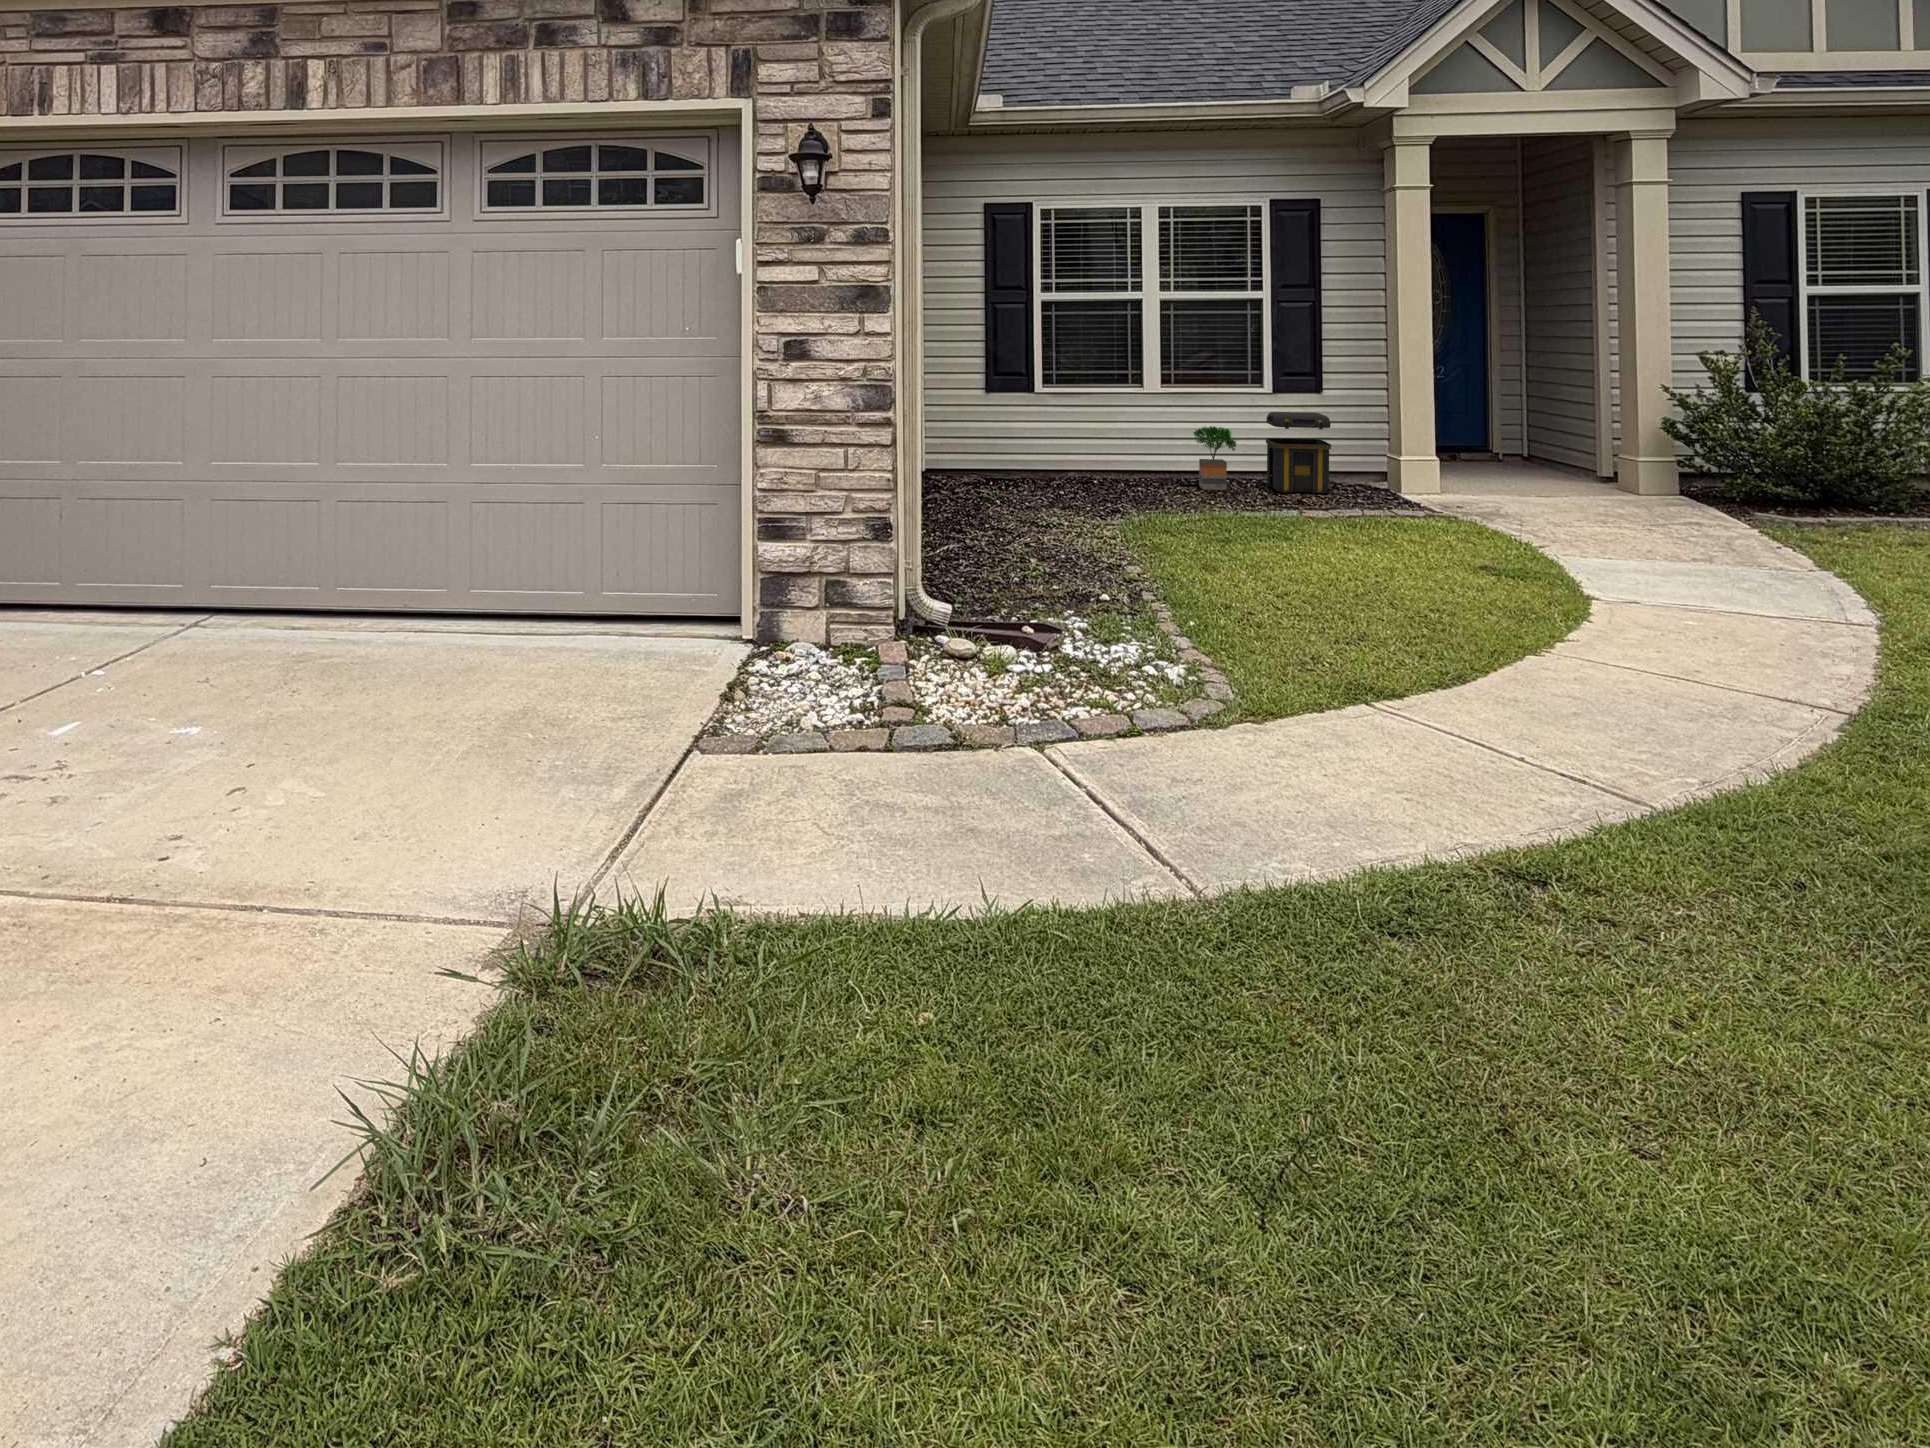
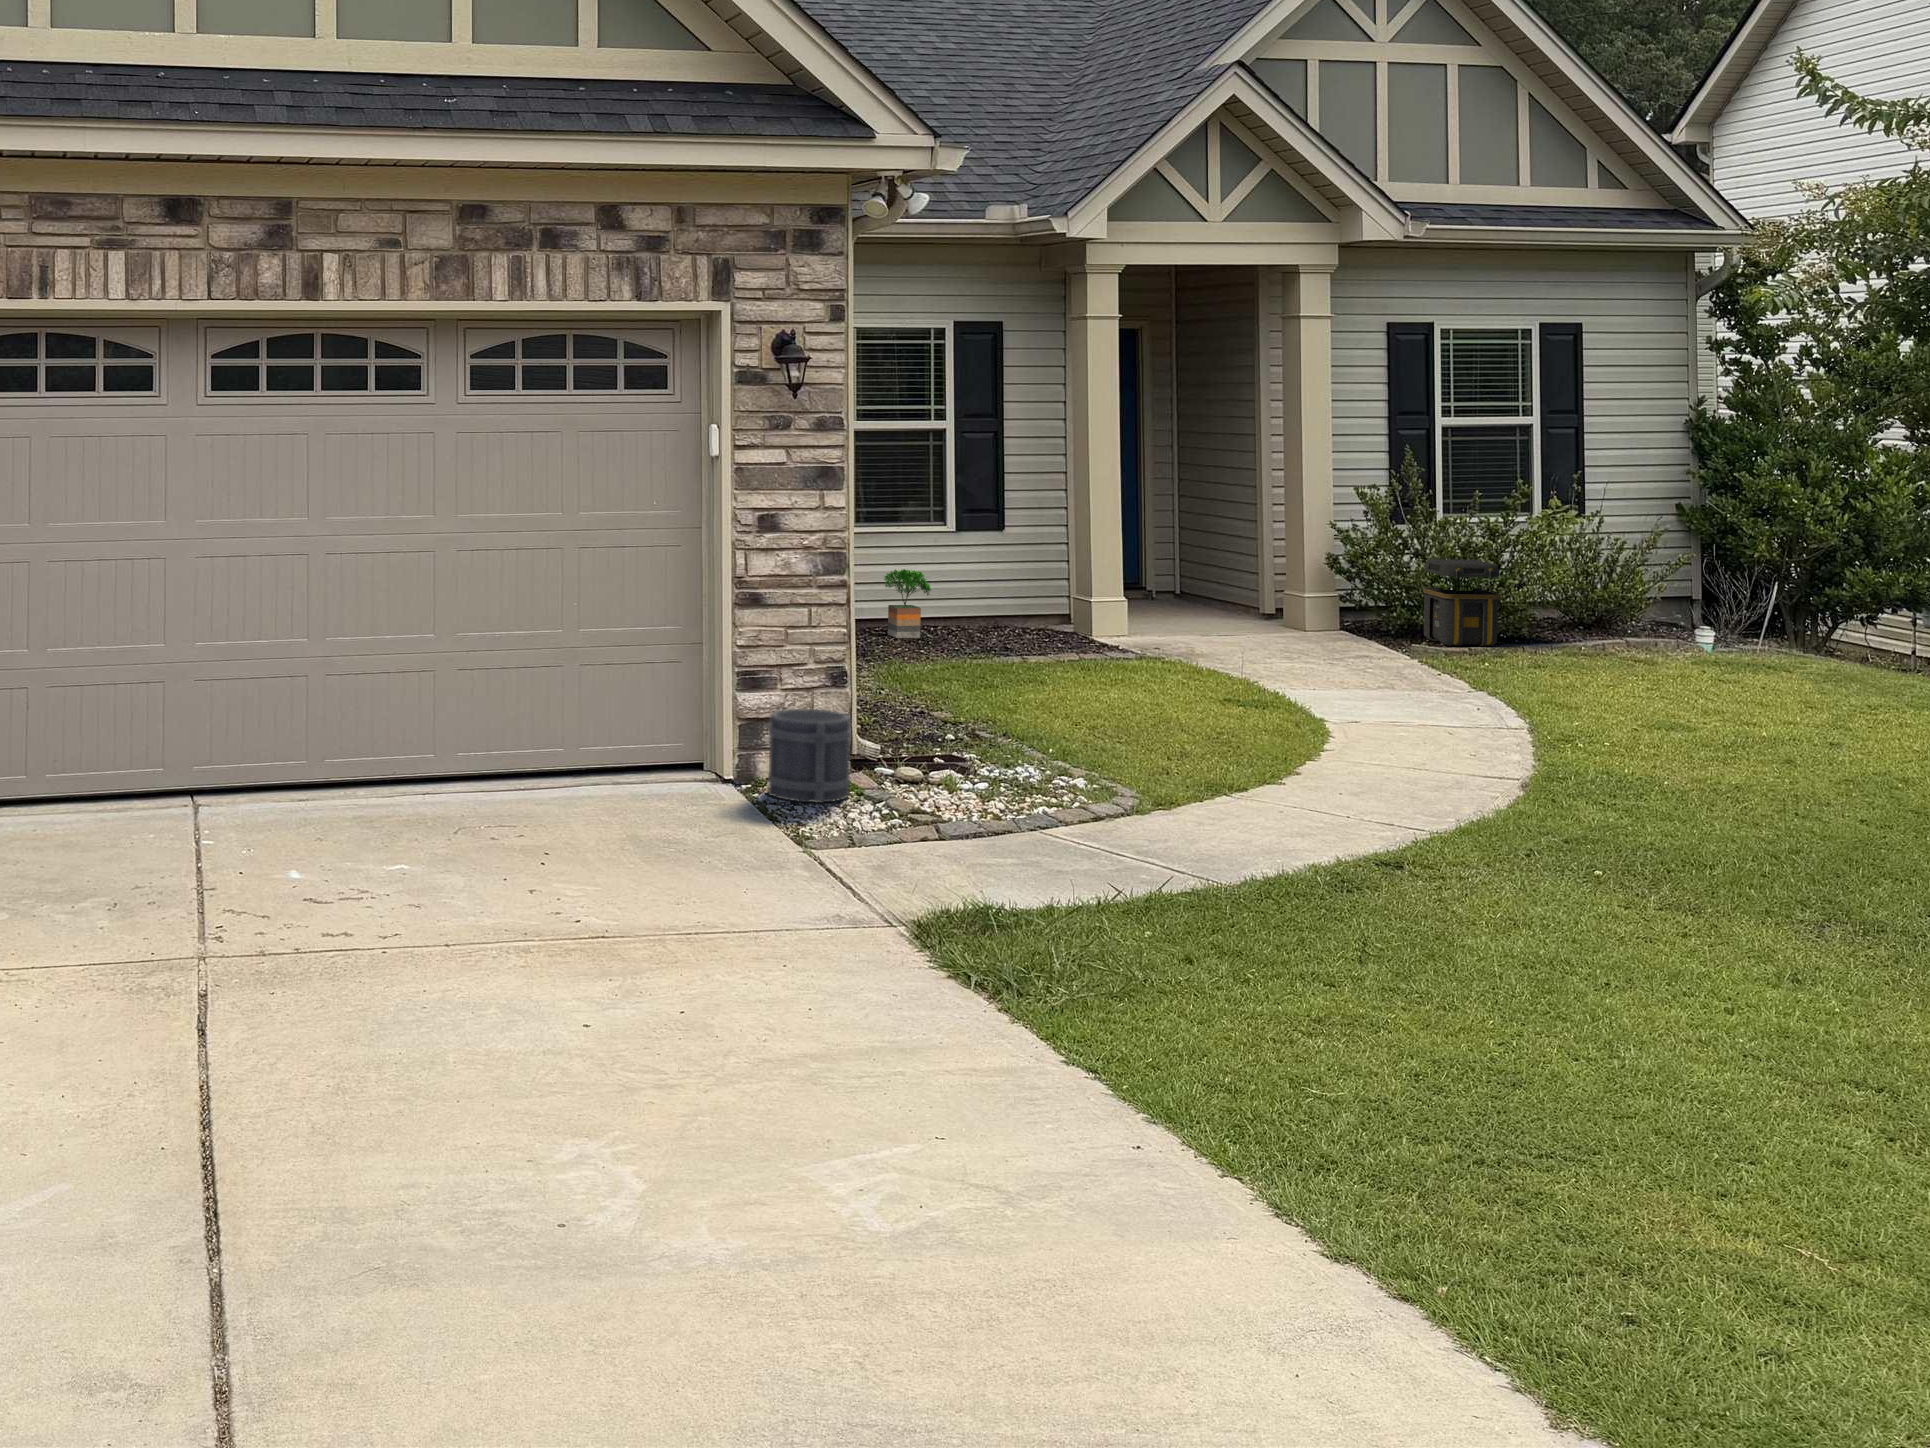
toolbox: present [1266,412,1331,494] -> present [1423,559,1500,646]
bucket: none [773,563,869,678] -> present [768,709,851,803]

